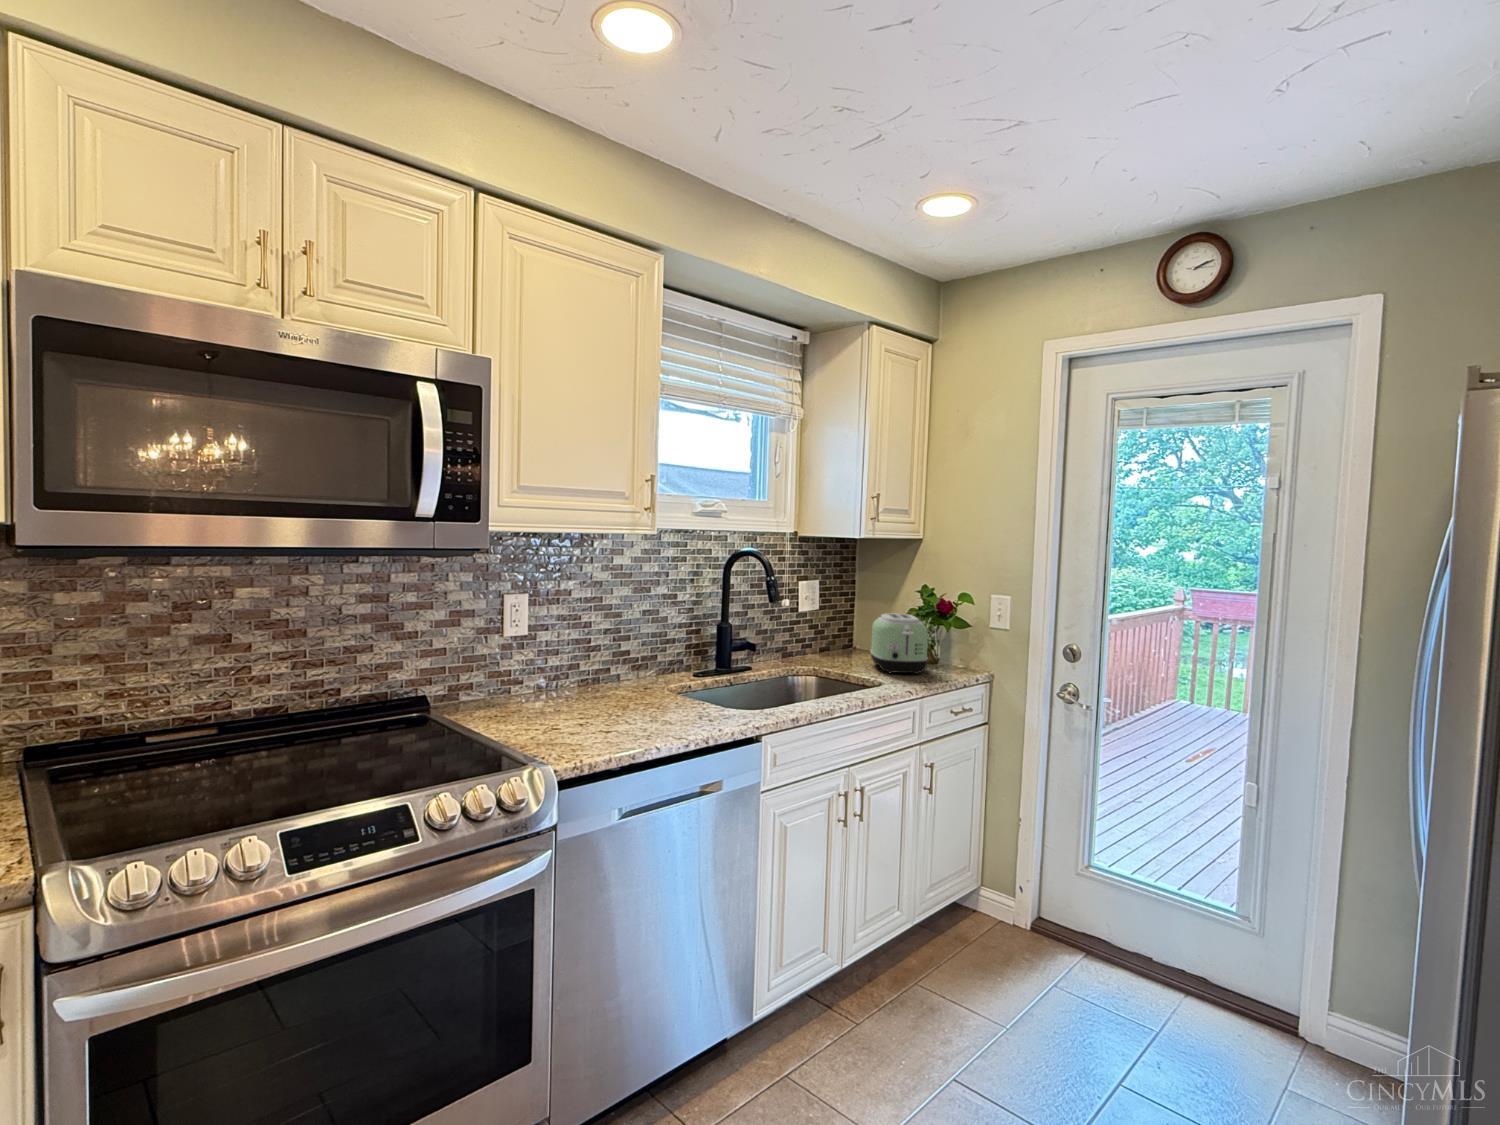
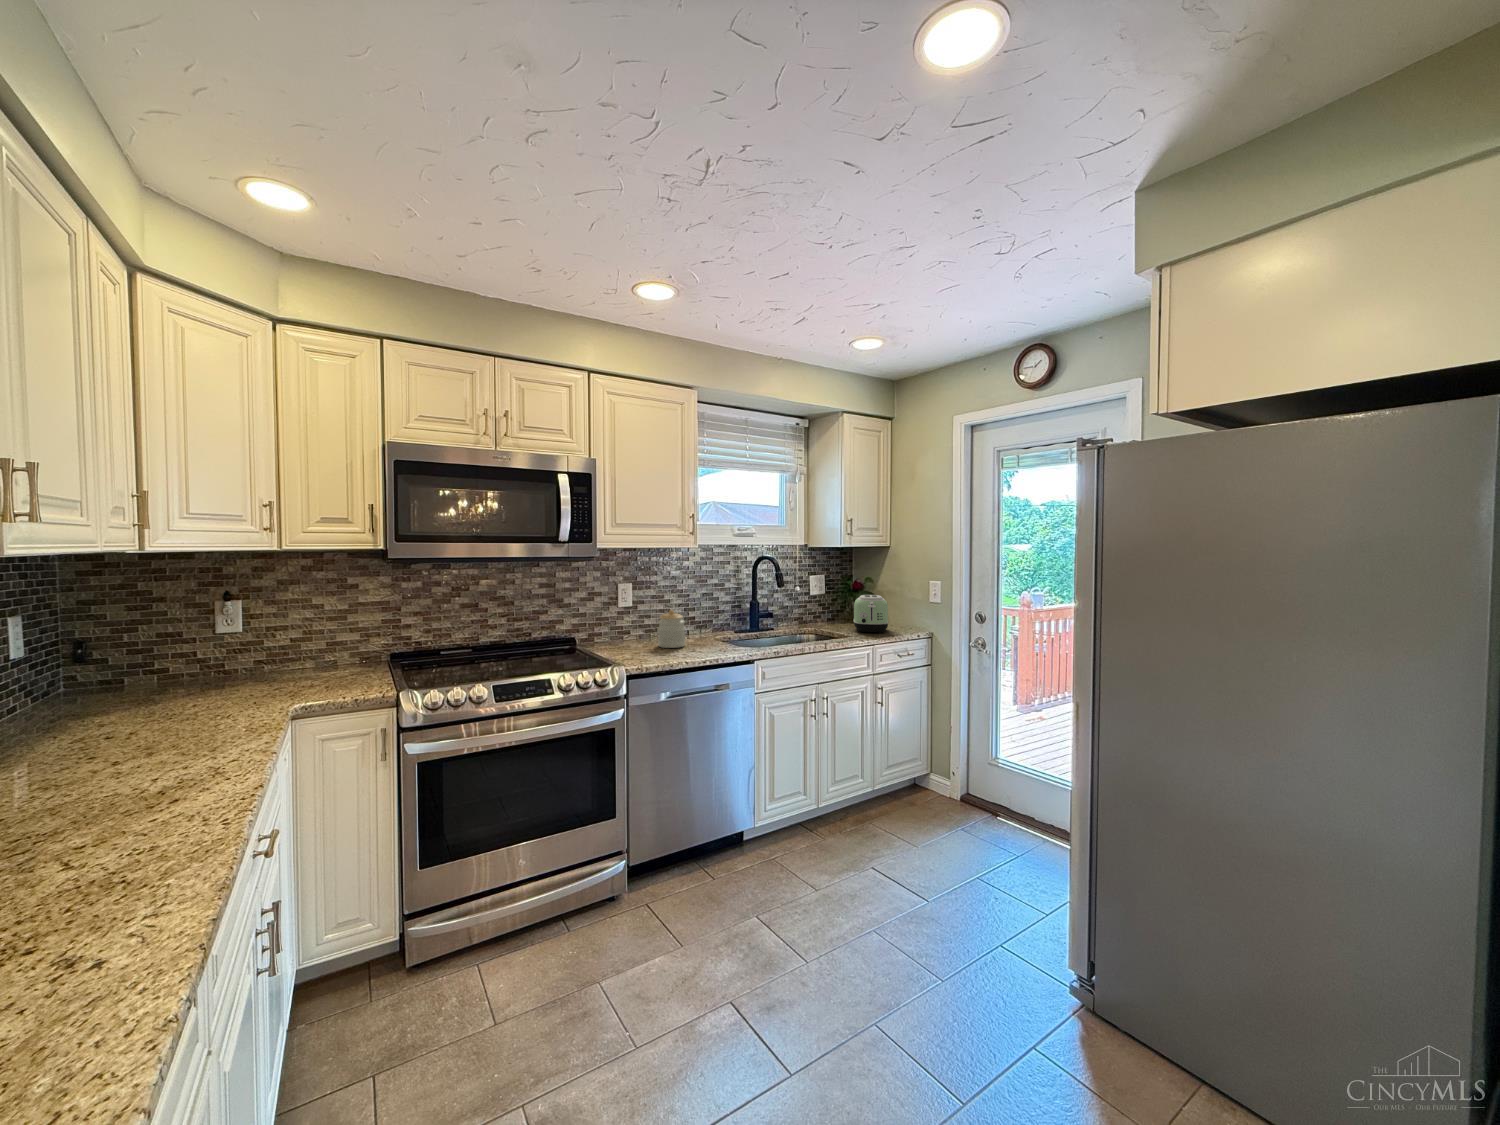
jar: none [583,643,632,712] -> present [658,610,685,648]

